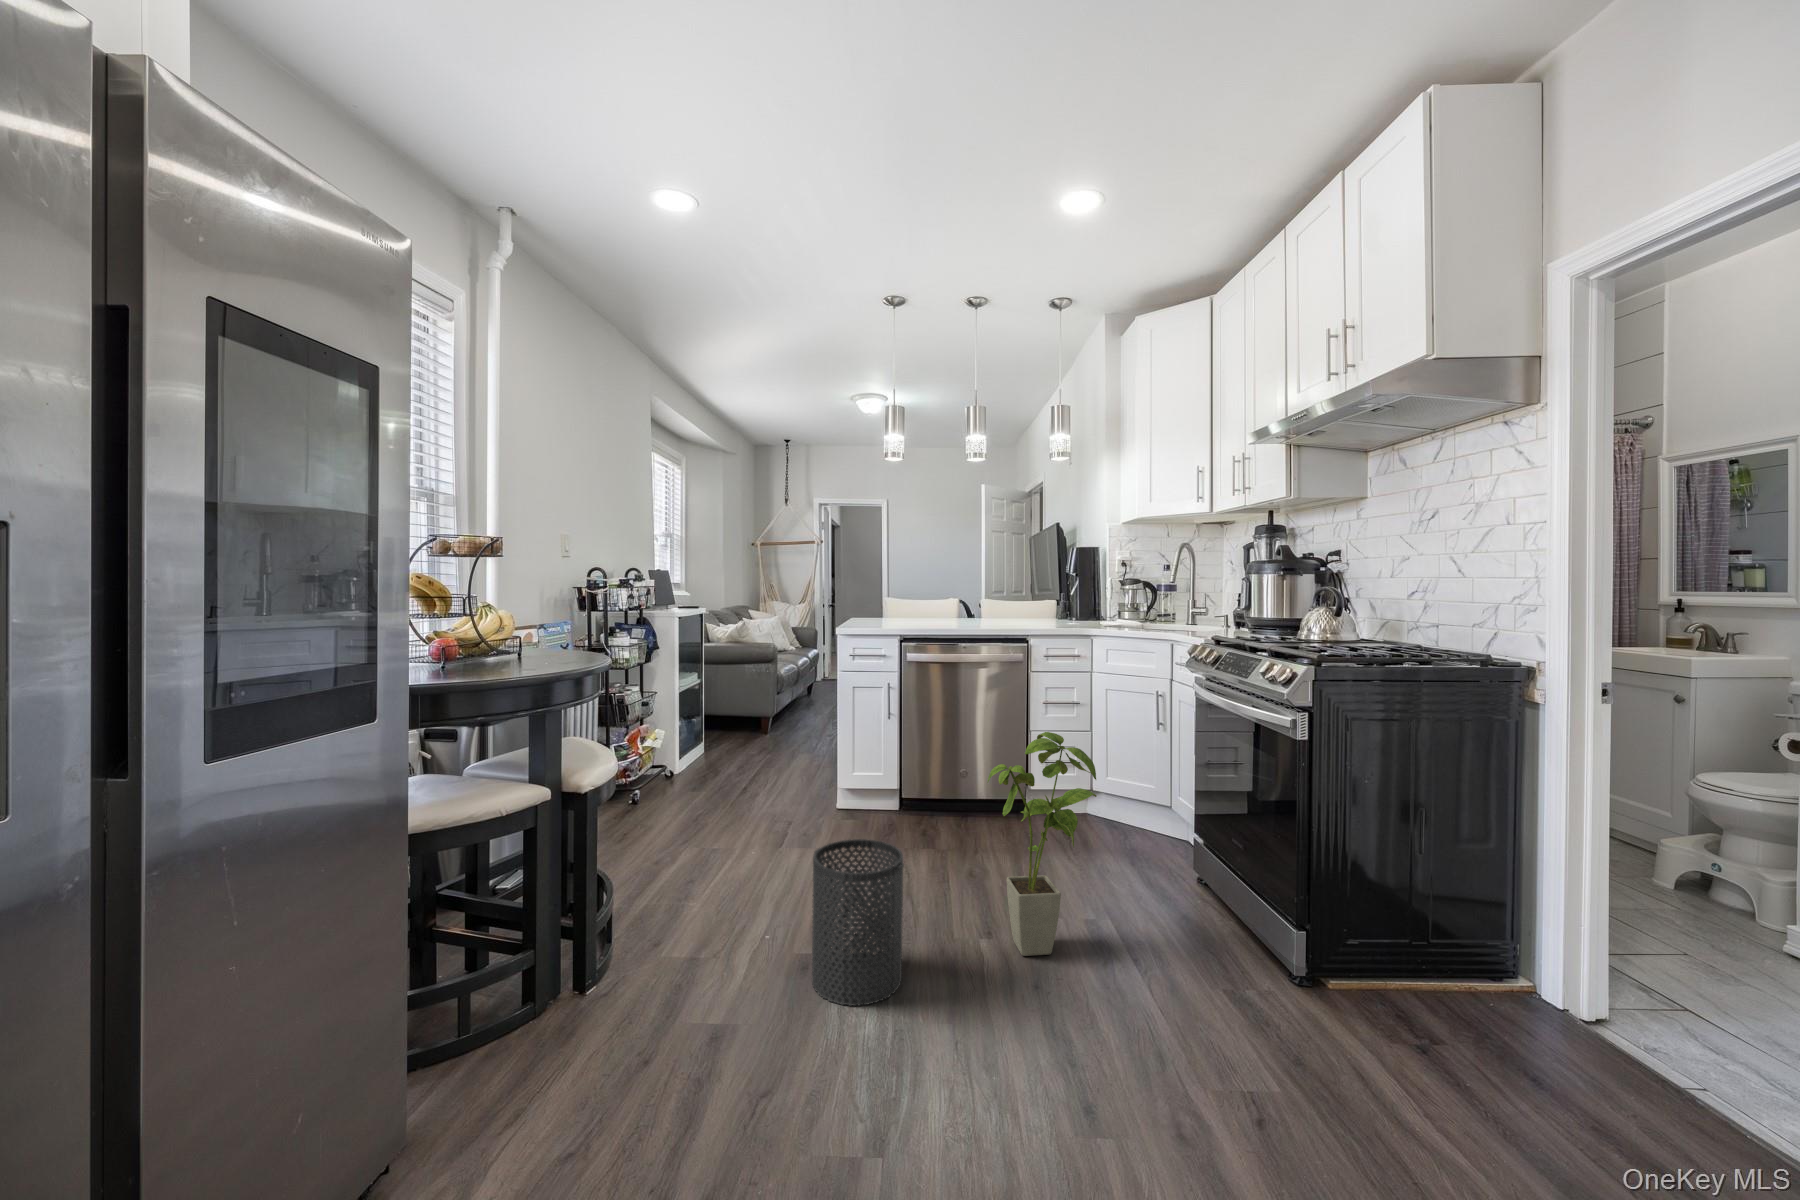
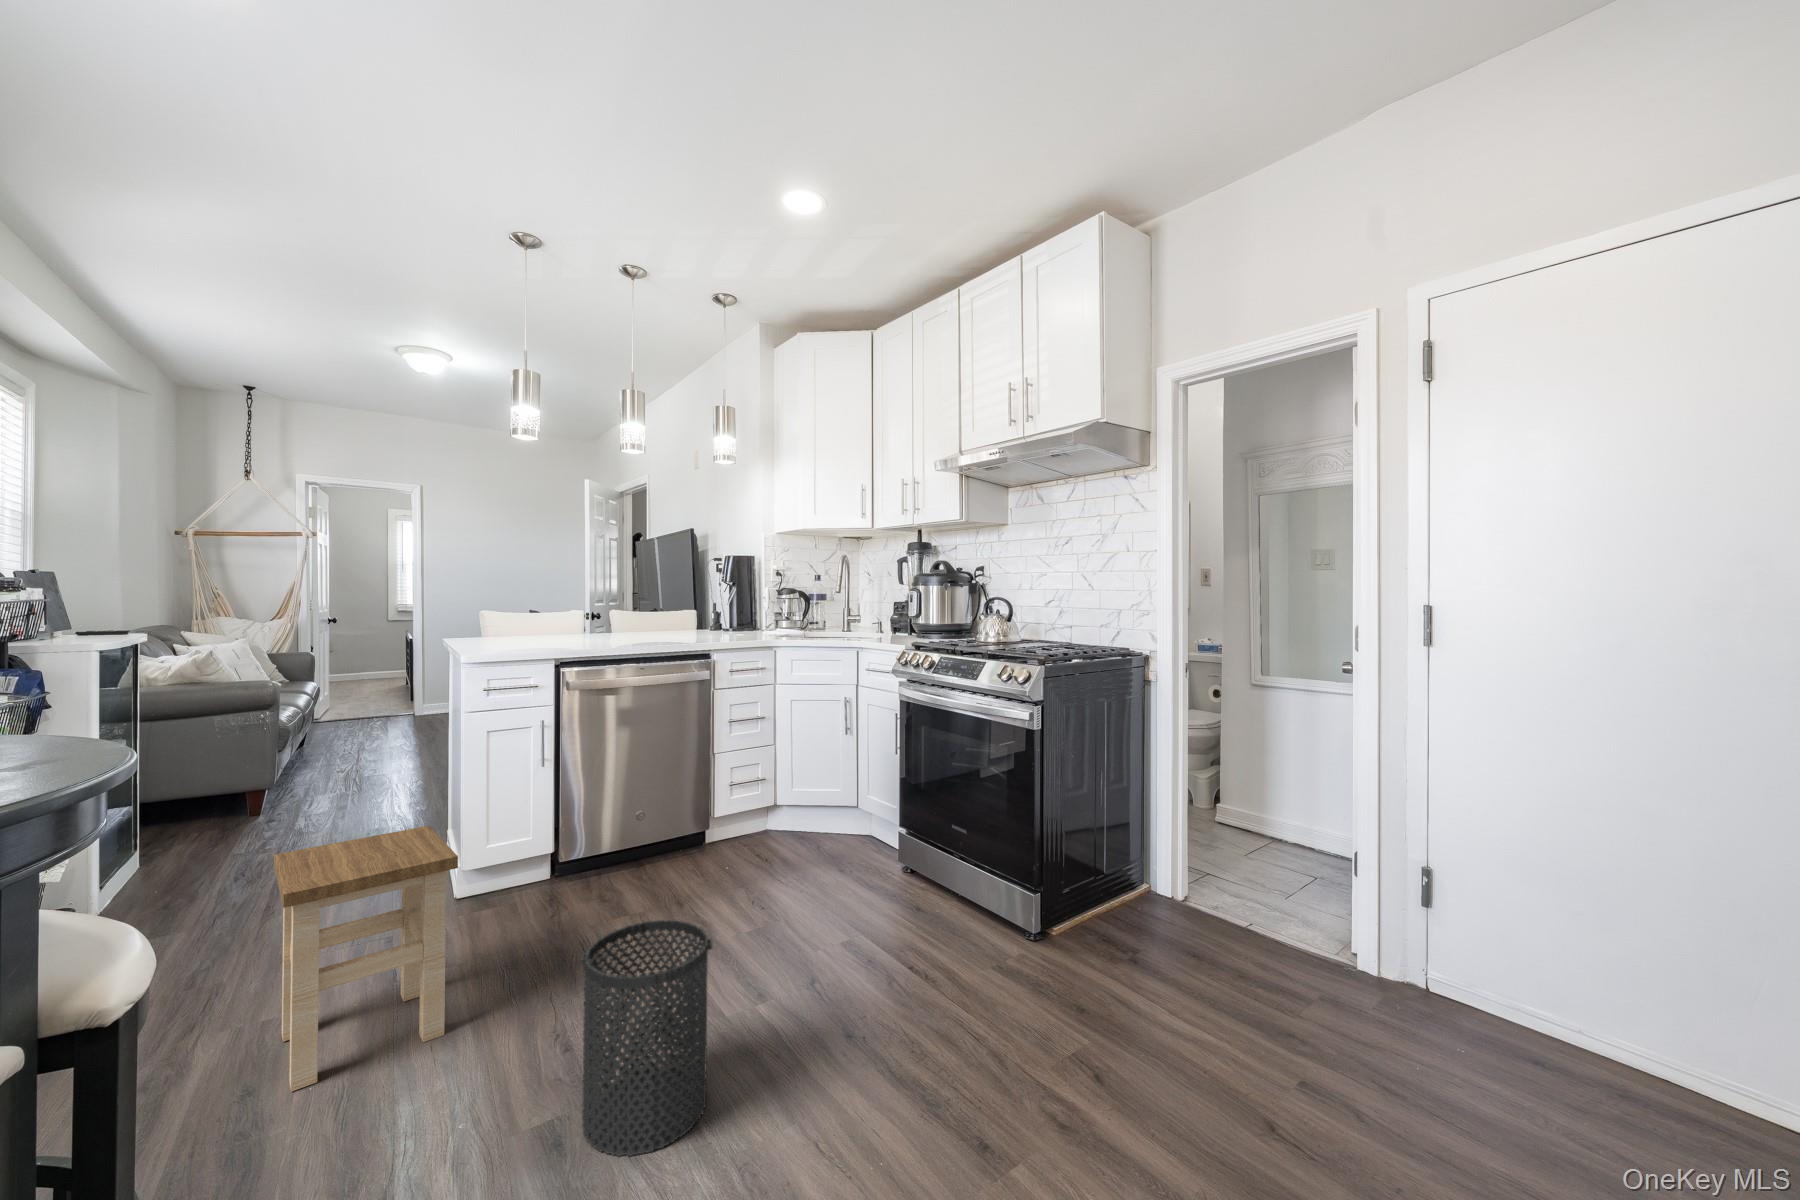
house plant: present [987,732,1096,956] -> none [765,752,893,1001]
stool: none [693,747,791,893] -> present [274,826,458,1092]

